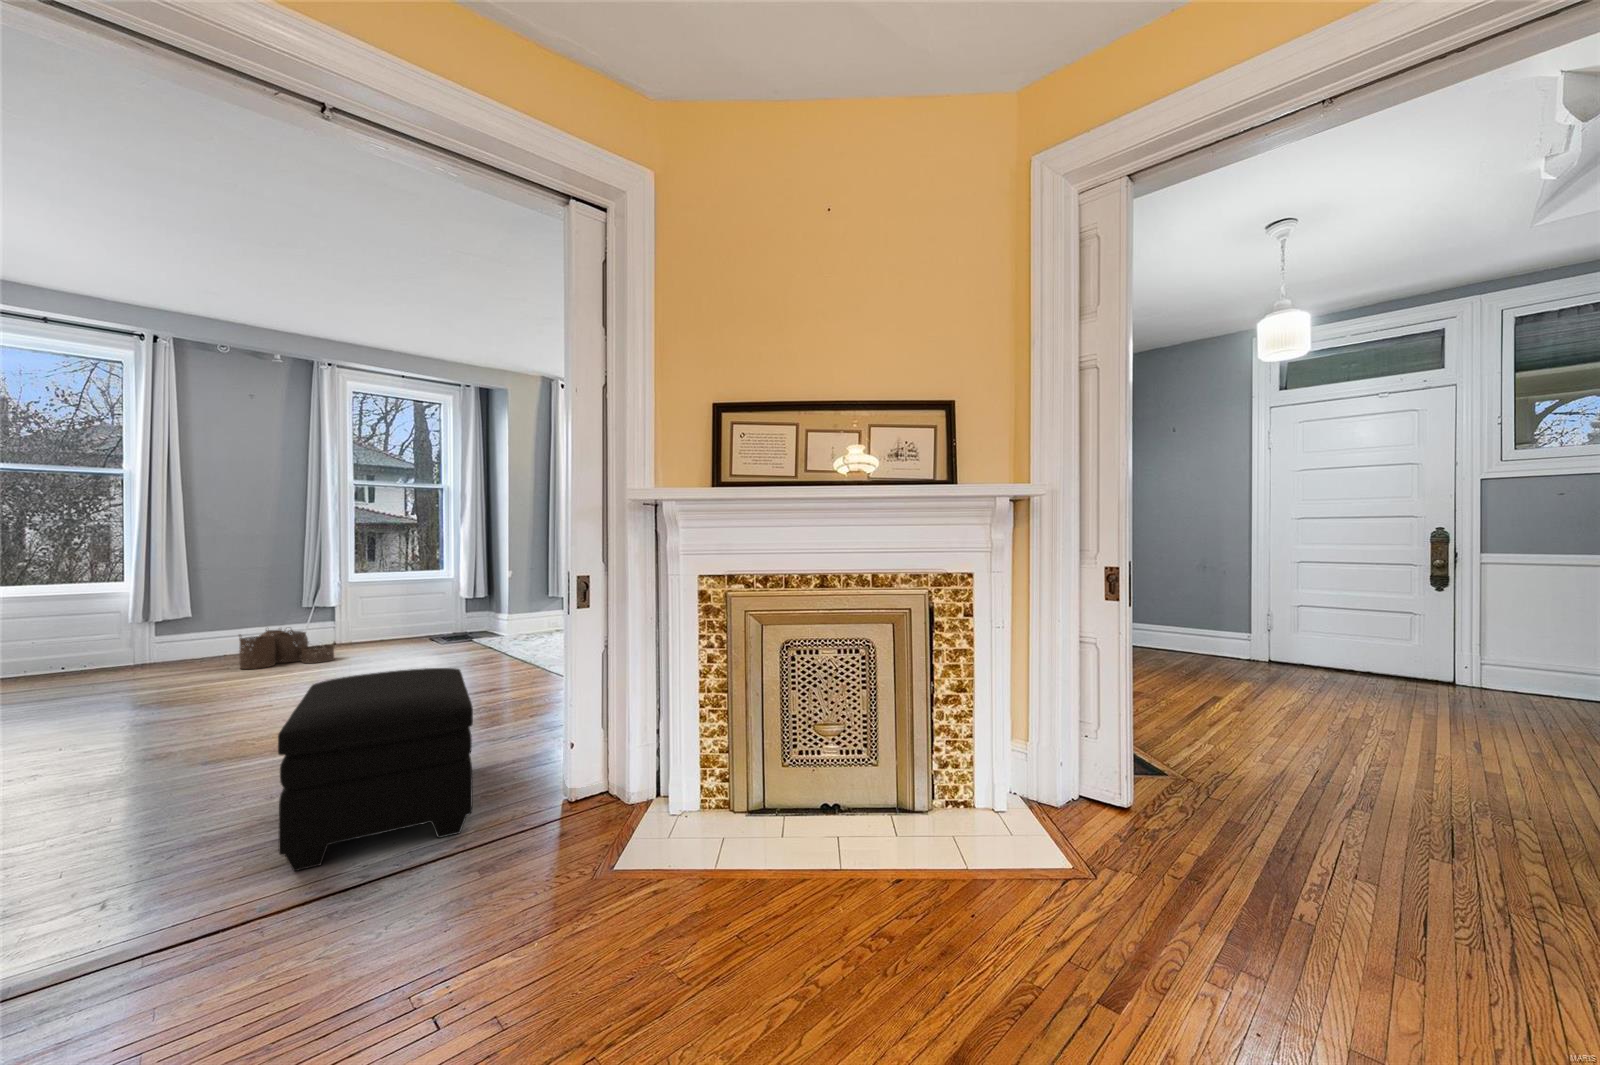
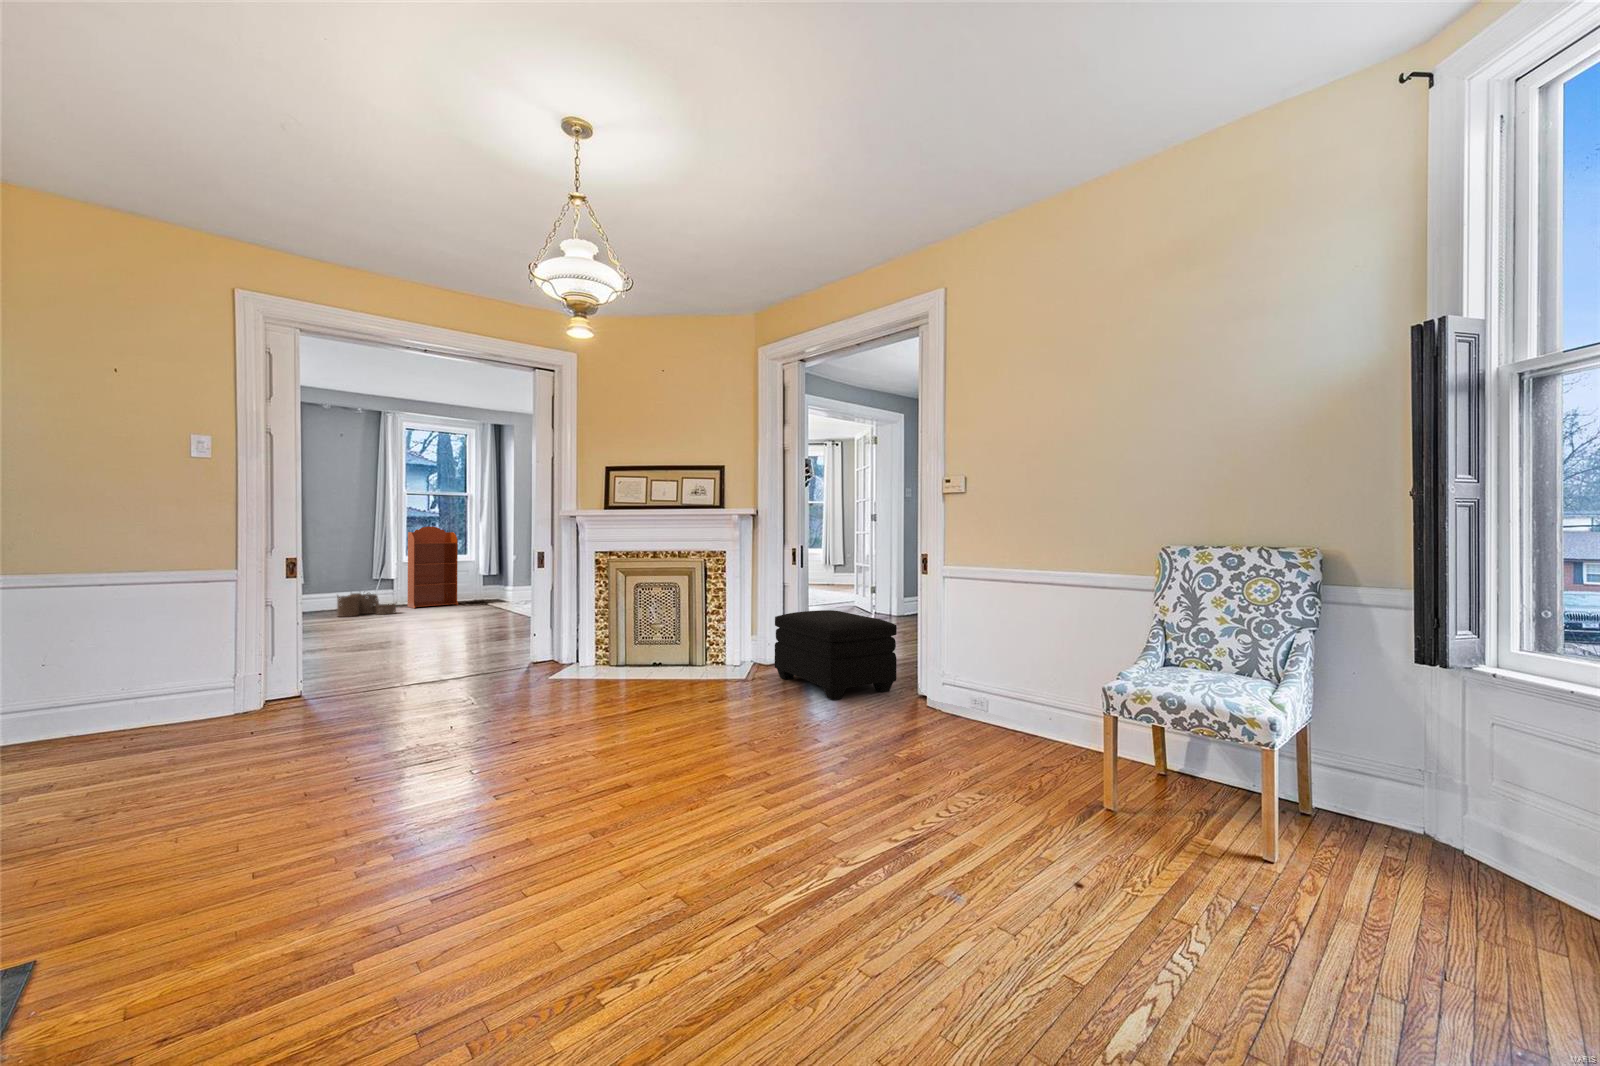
bookcase: none [355,530,430,649] -> present [408,527,458,609]
ottoman: present [278,668,473,871] -> present [775,610,897,700]

